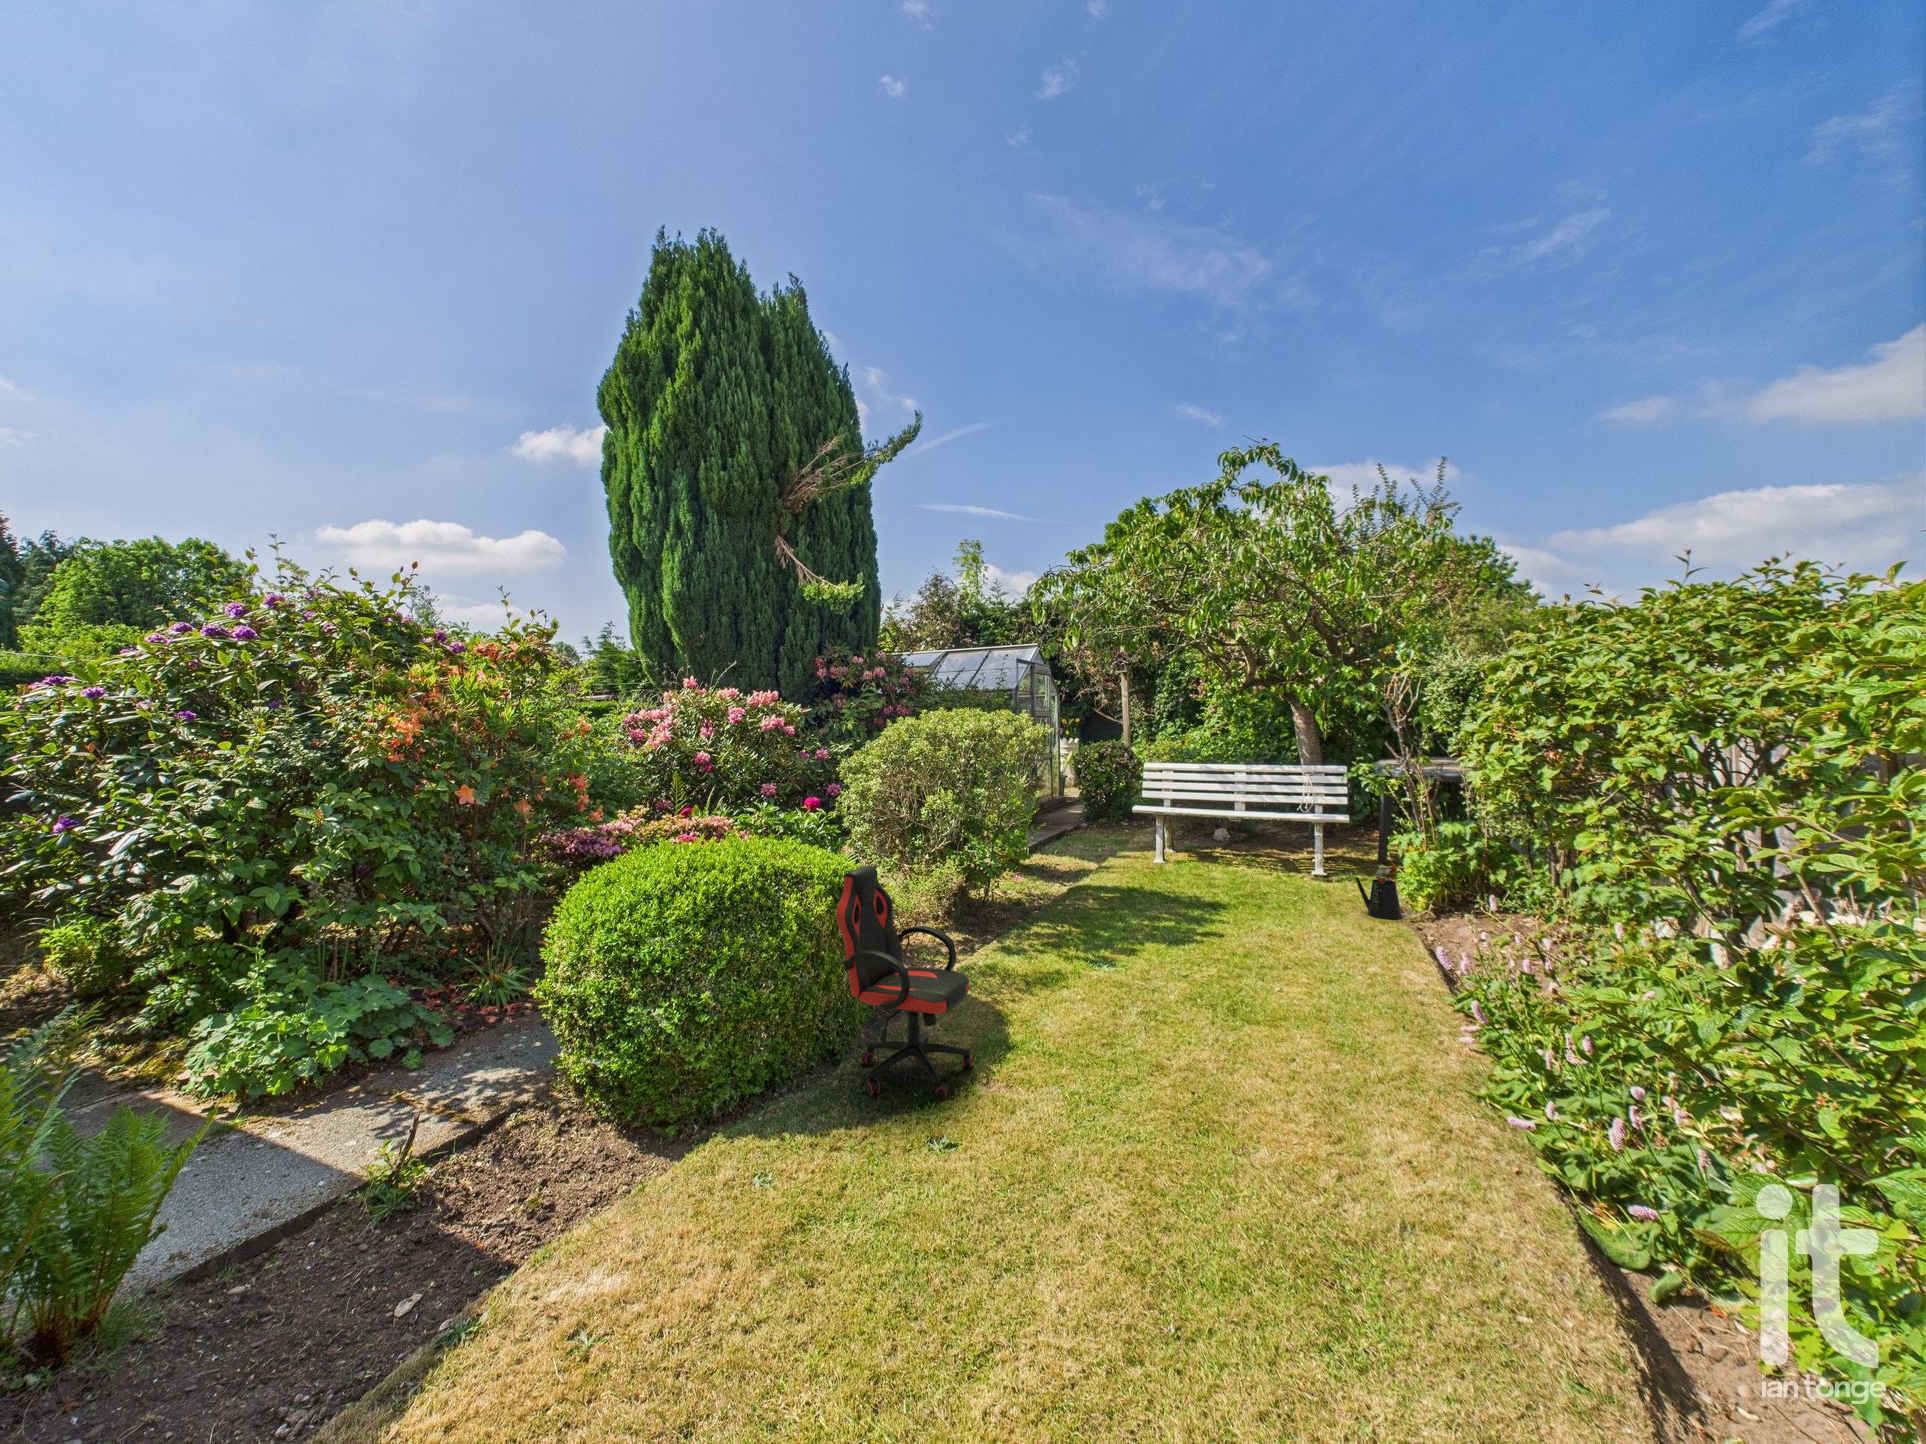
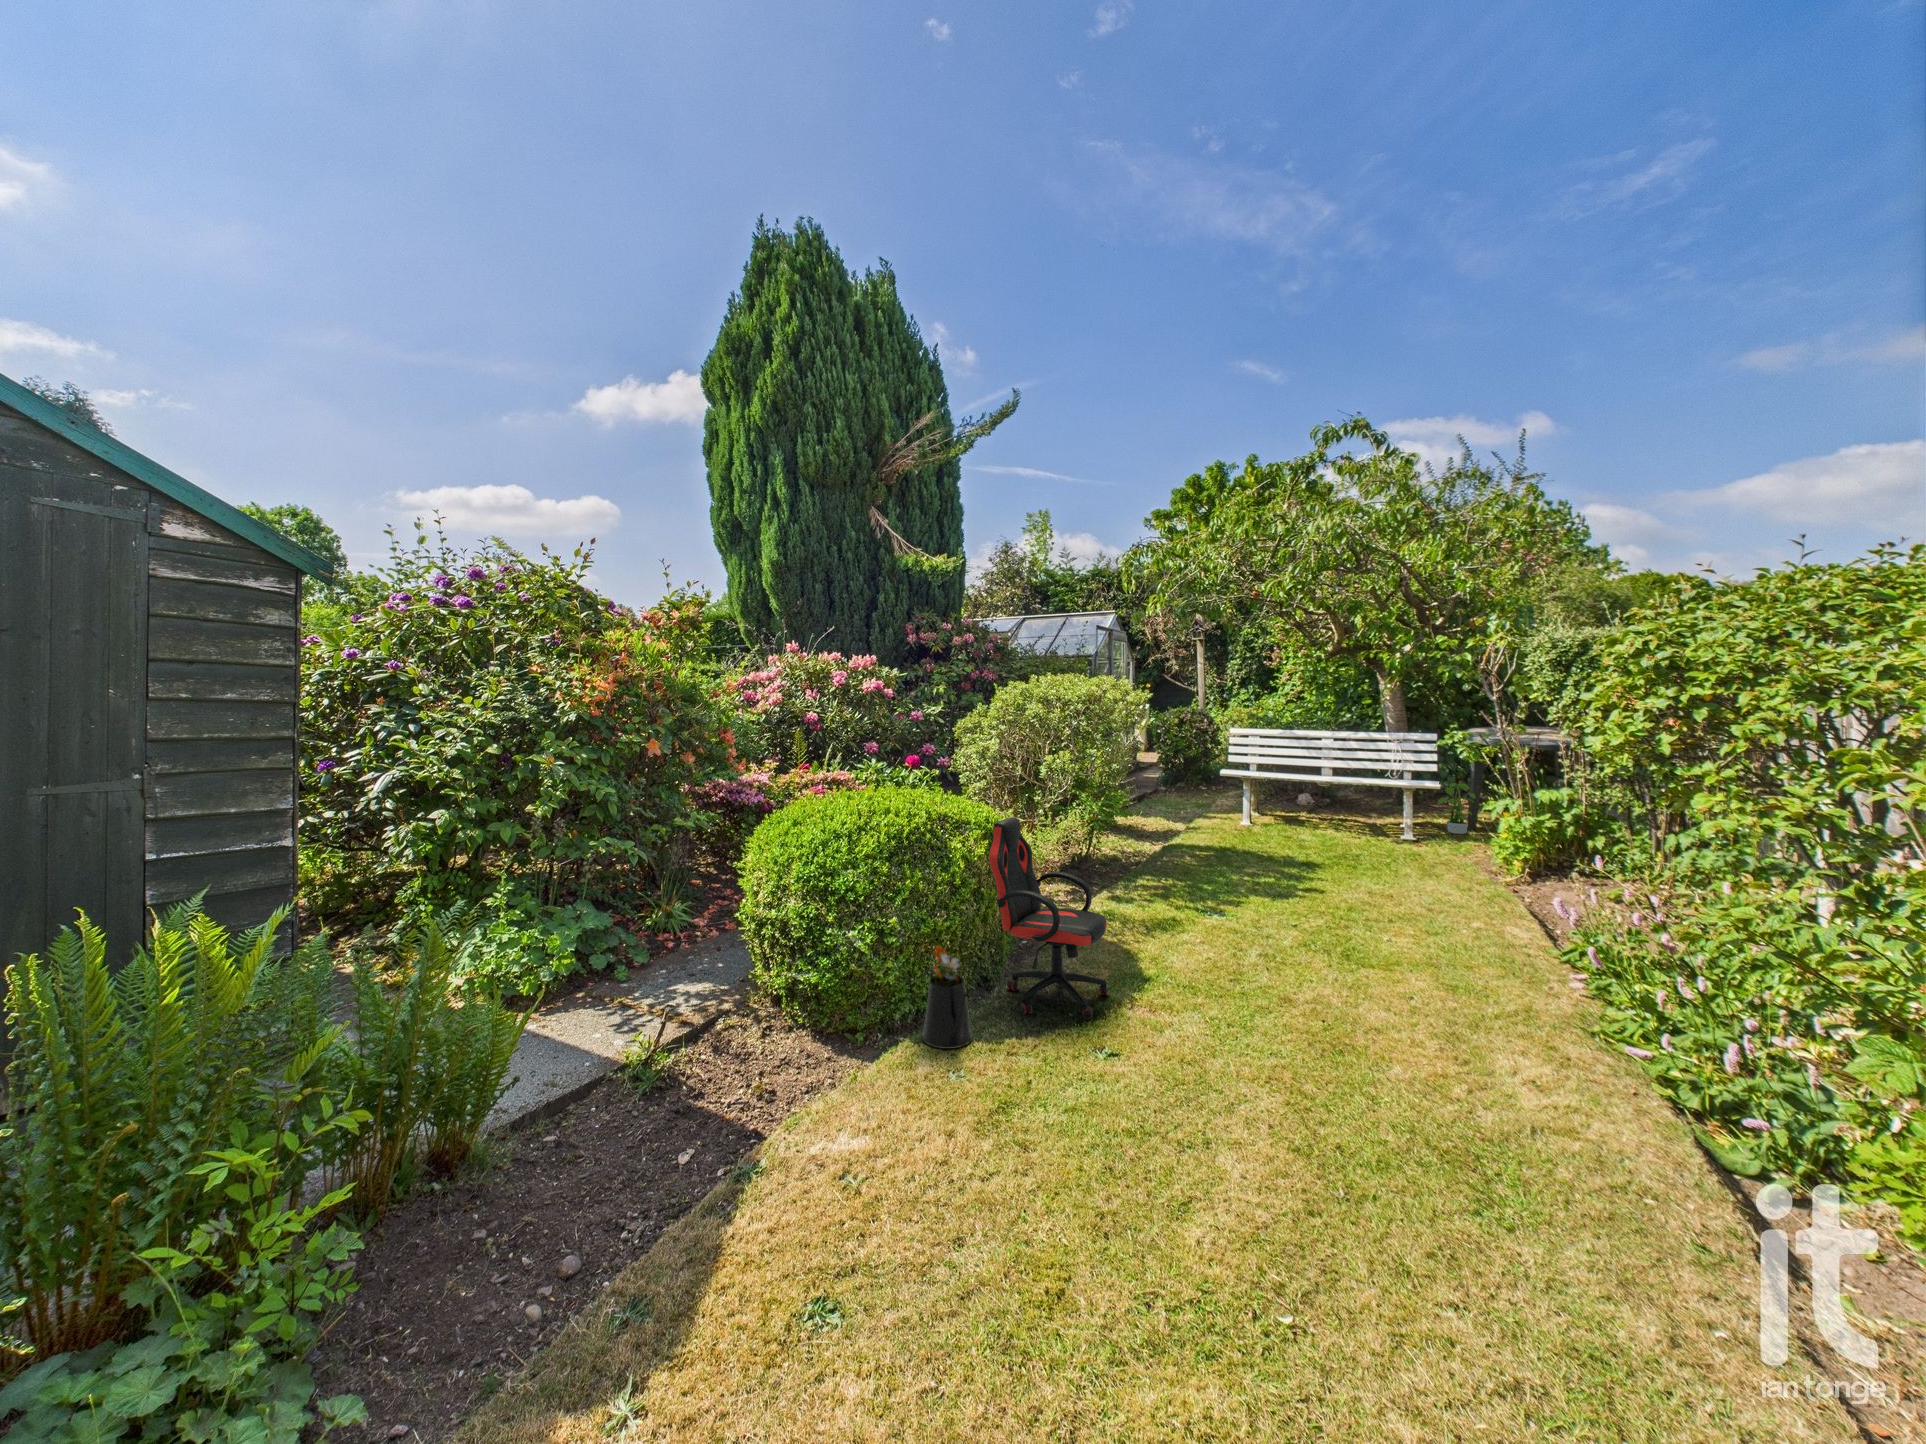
potted plant: none [1348,812,1385,866] -> present [1438,782,1475,834]
watering can: present [1356,866,1409,919] -> present [922,946,973,1049]

